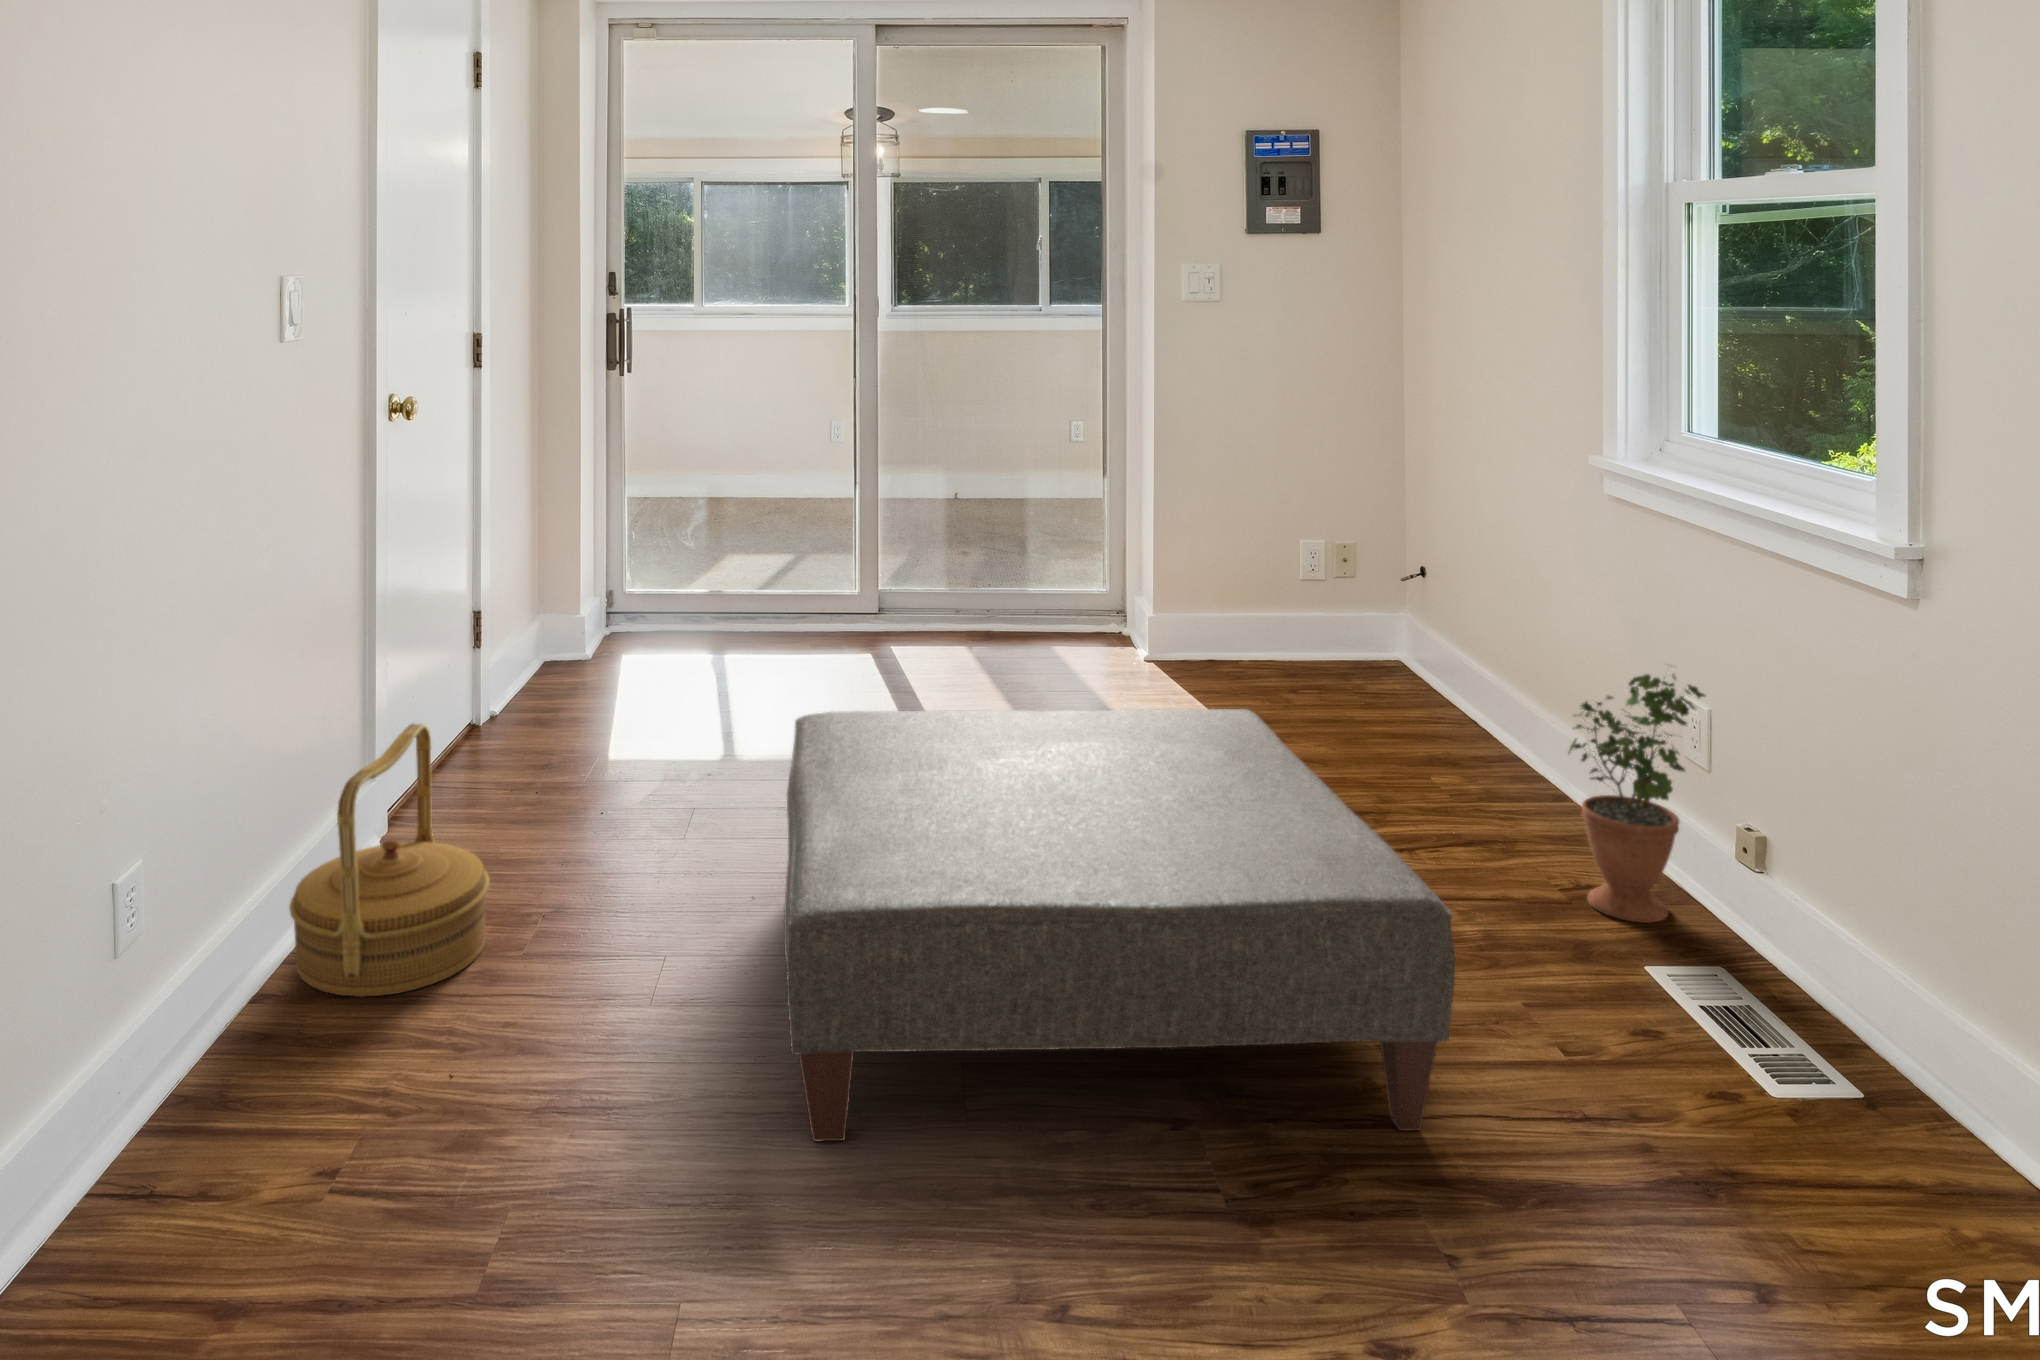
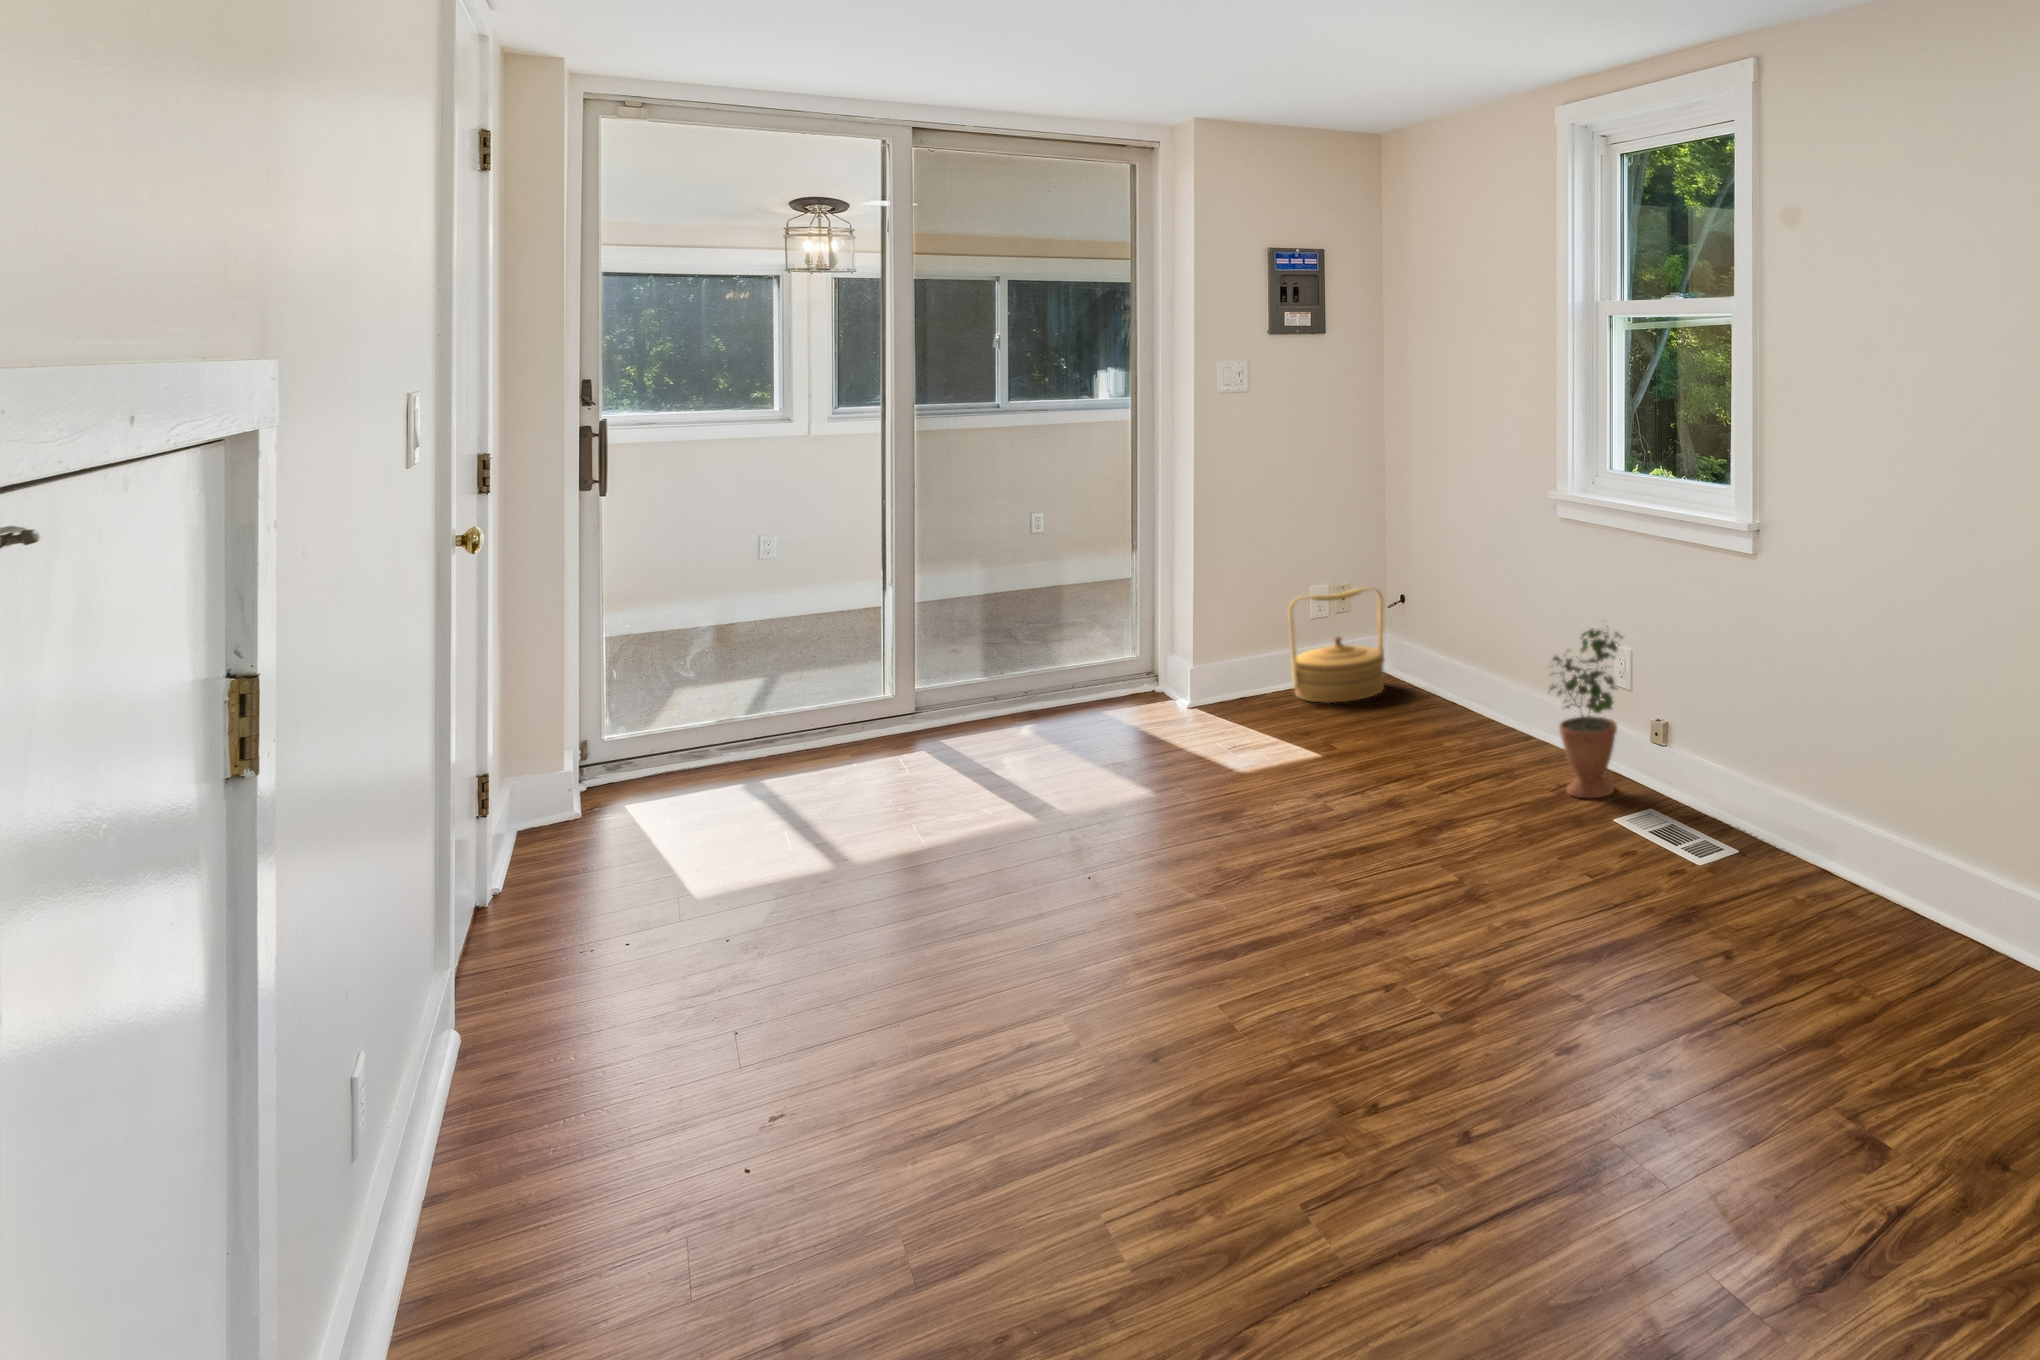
ottoman: present [784,709,1455,1141] -> none [978,704,1548,1082]
woven basket: present [289,724,490,997] -> present [1288,587,1385,703]

